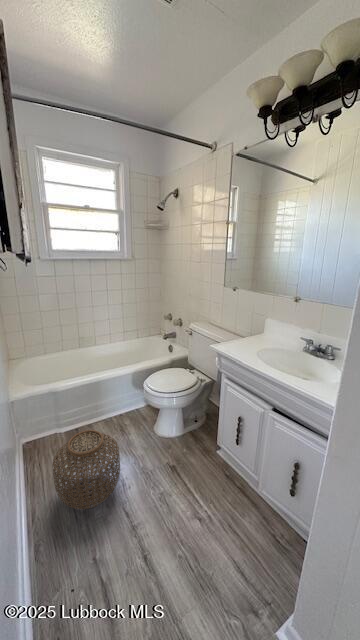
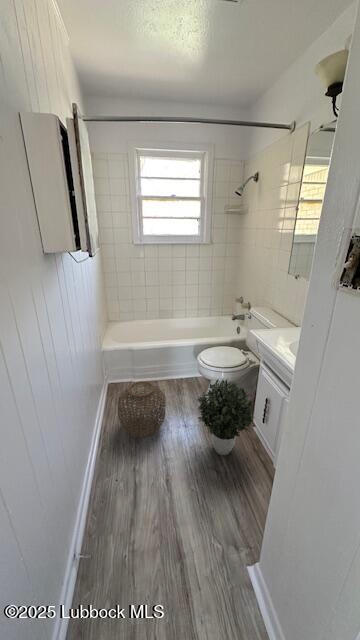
potted plant: none [162,405,230,496] -> present [198,379,255,455]

